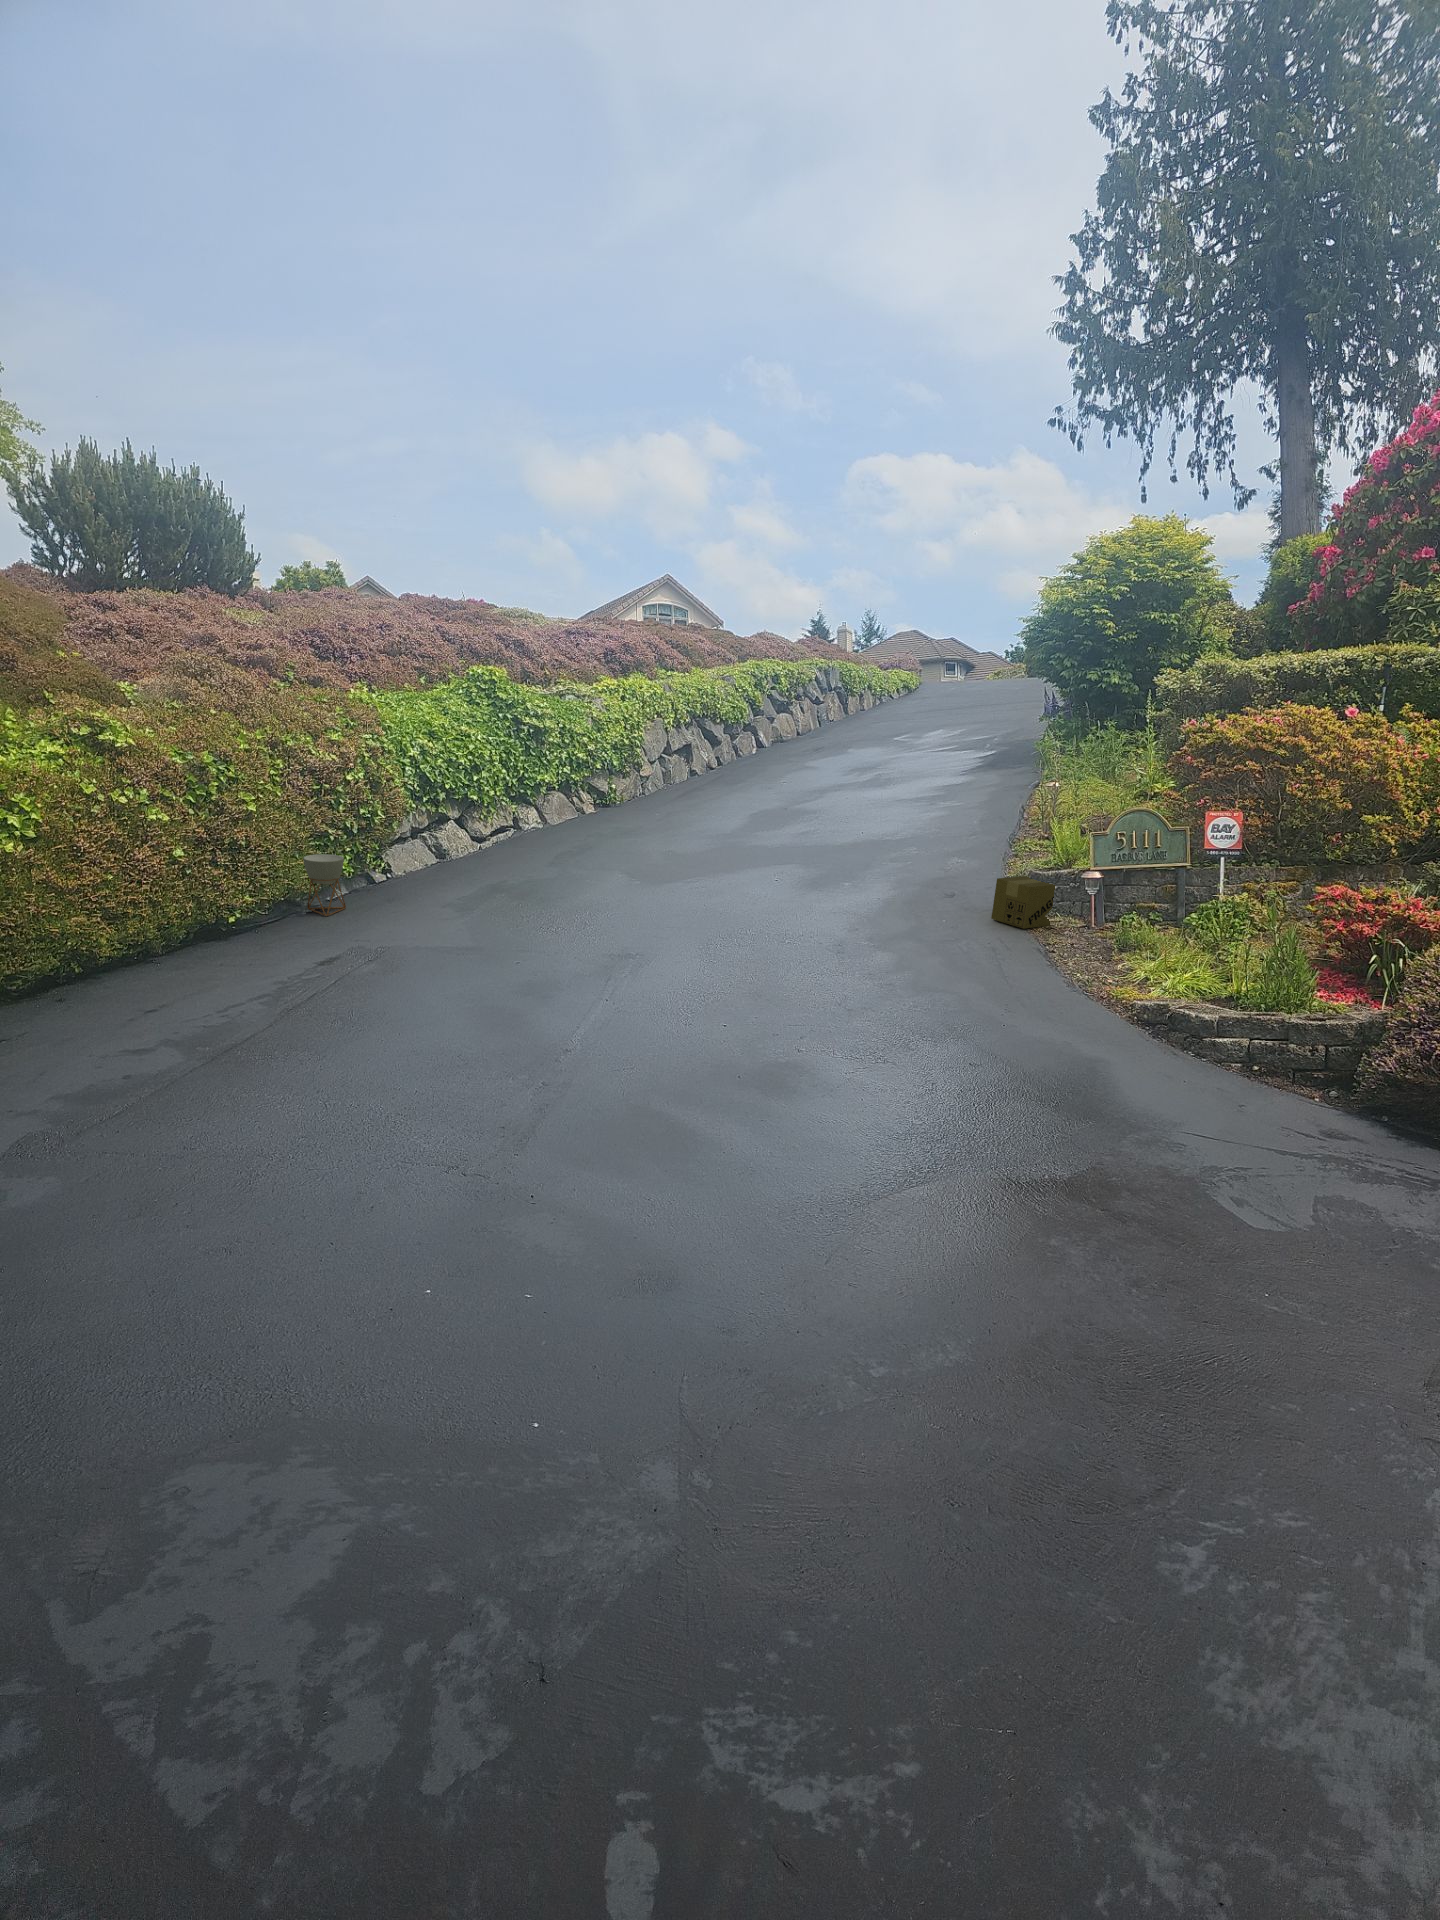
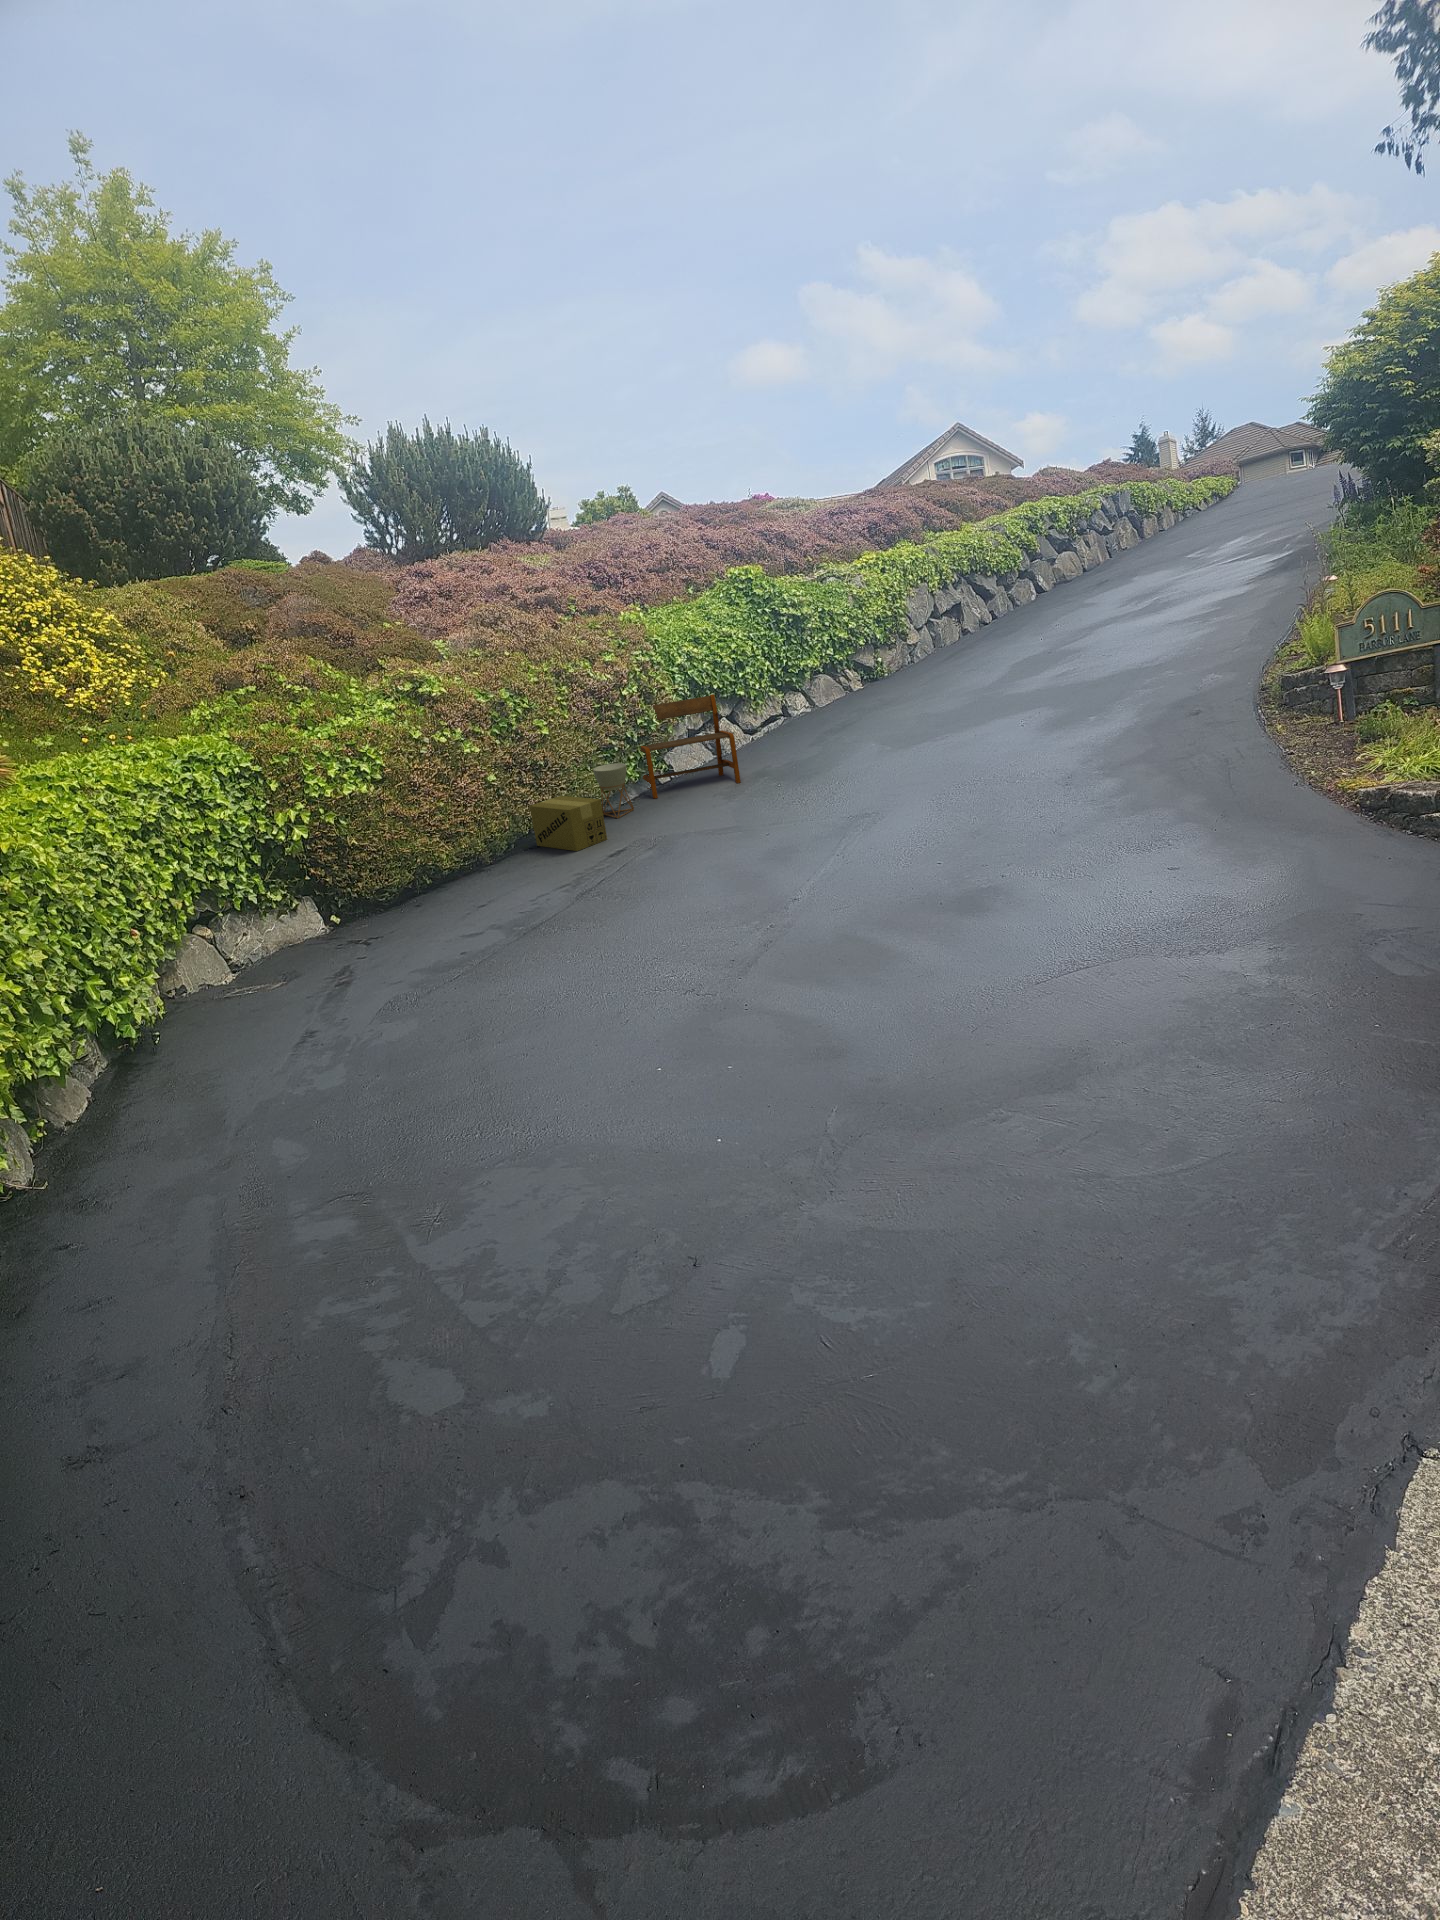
bench: none [357,795,469,899] -> present [641,694,741,798]
cardboard box: present [991,875,1055,929] -> present [529,796,607,851]

